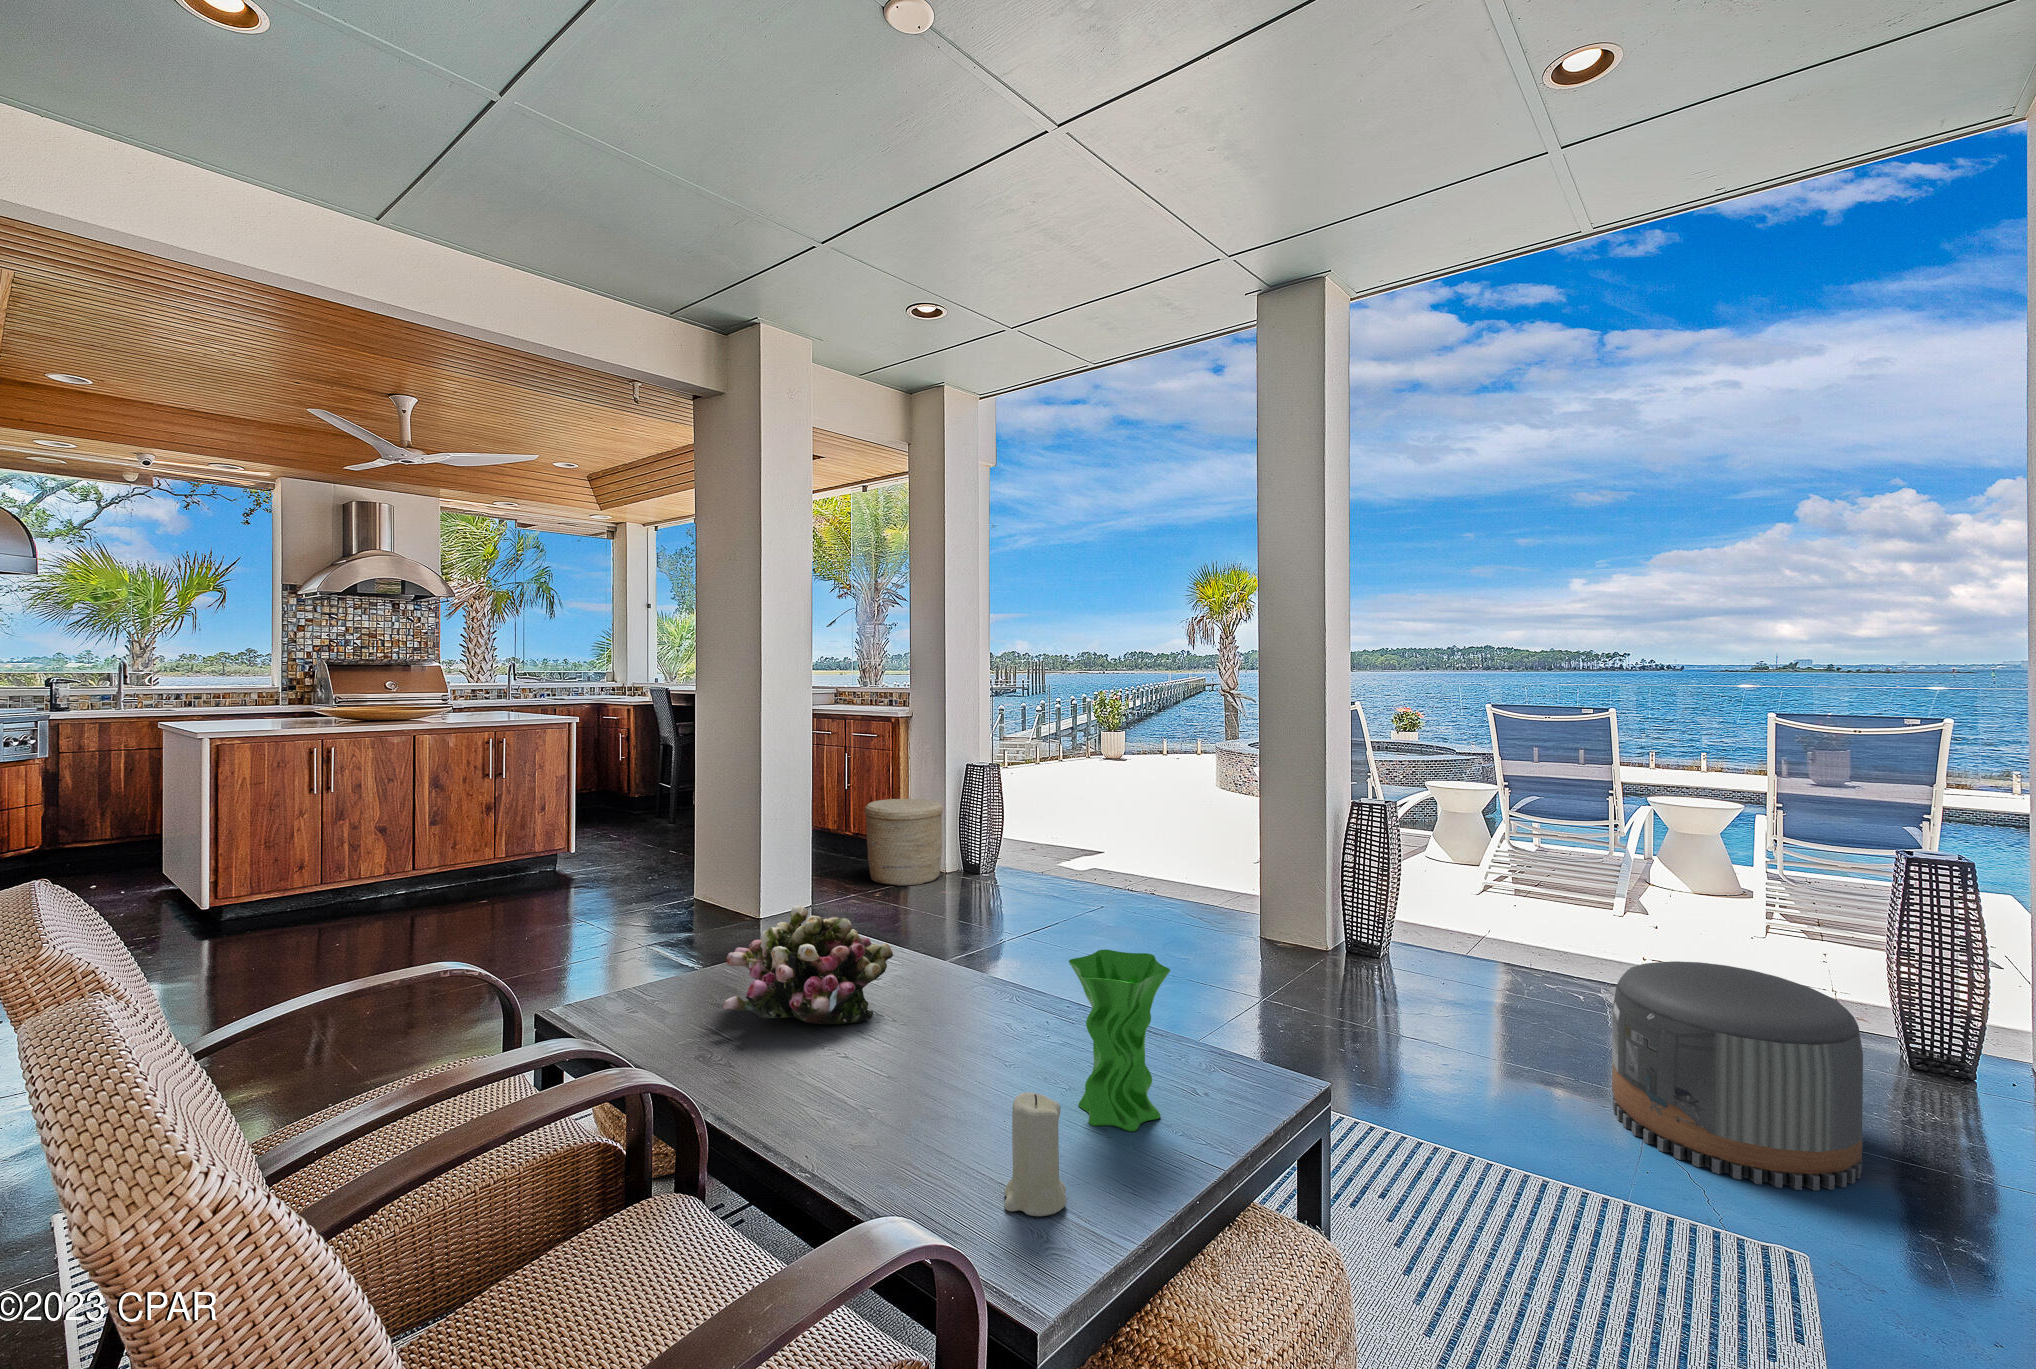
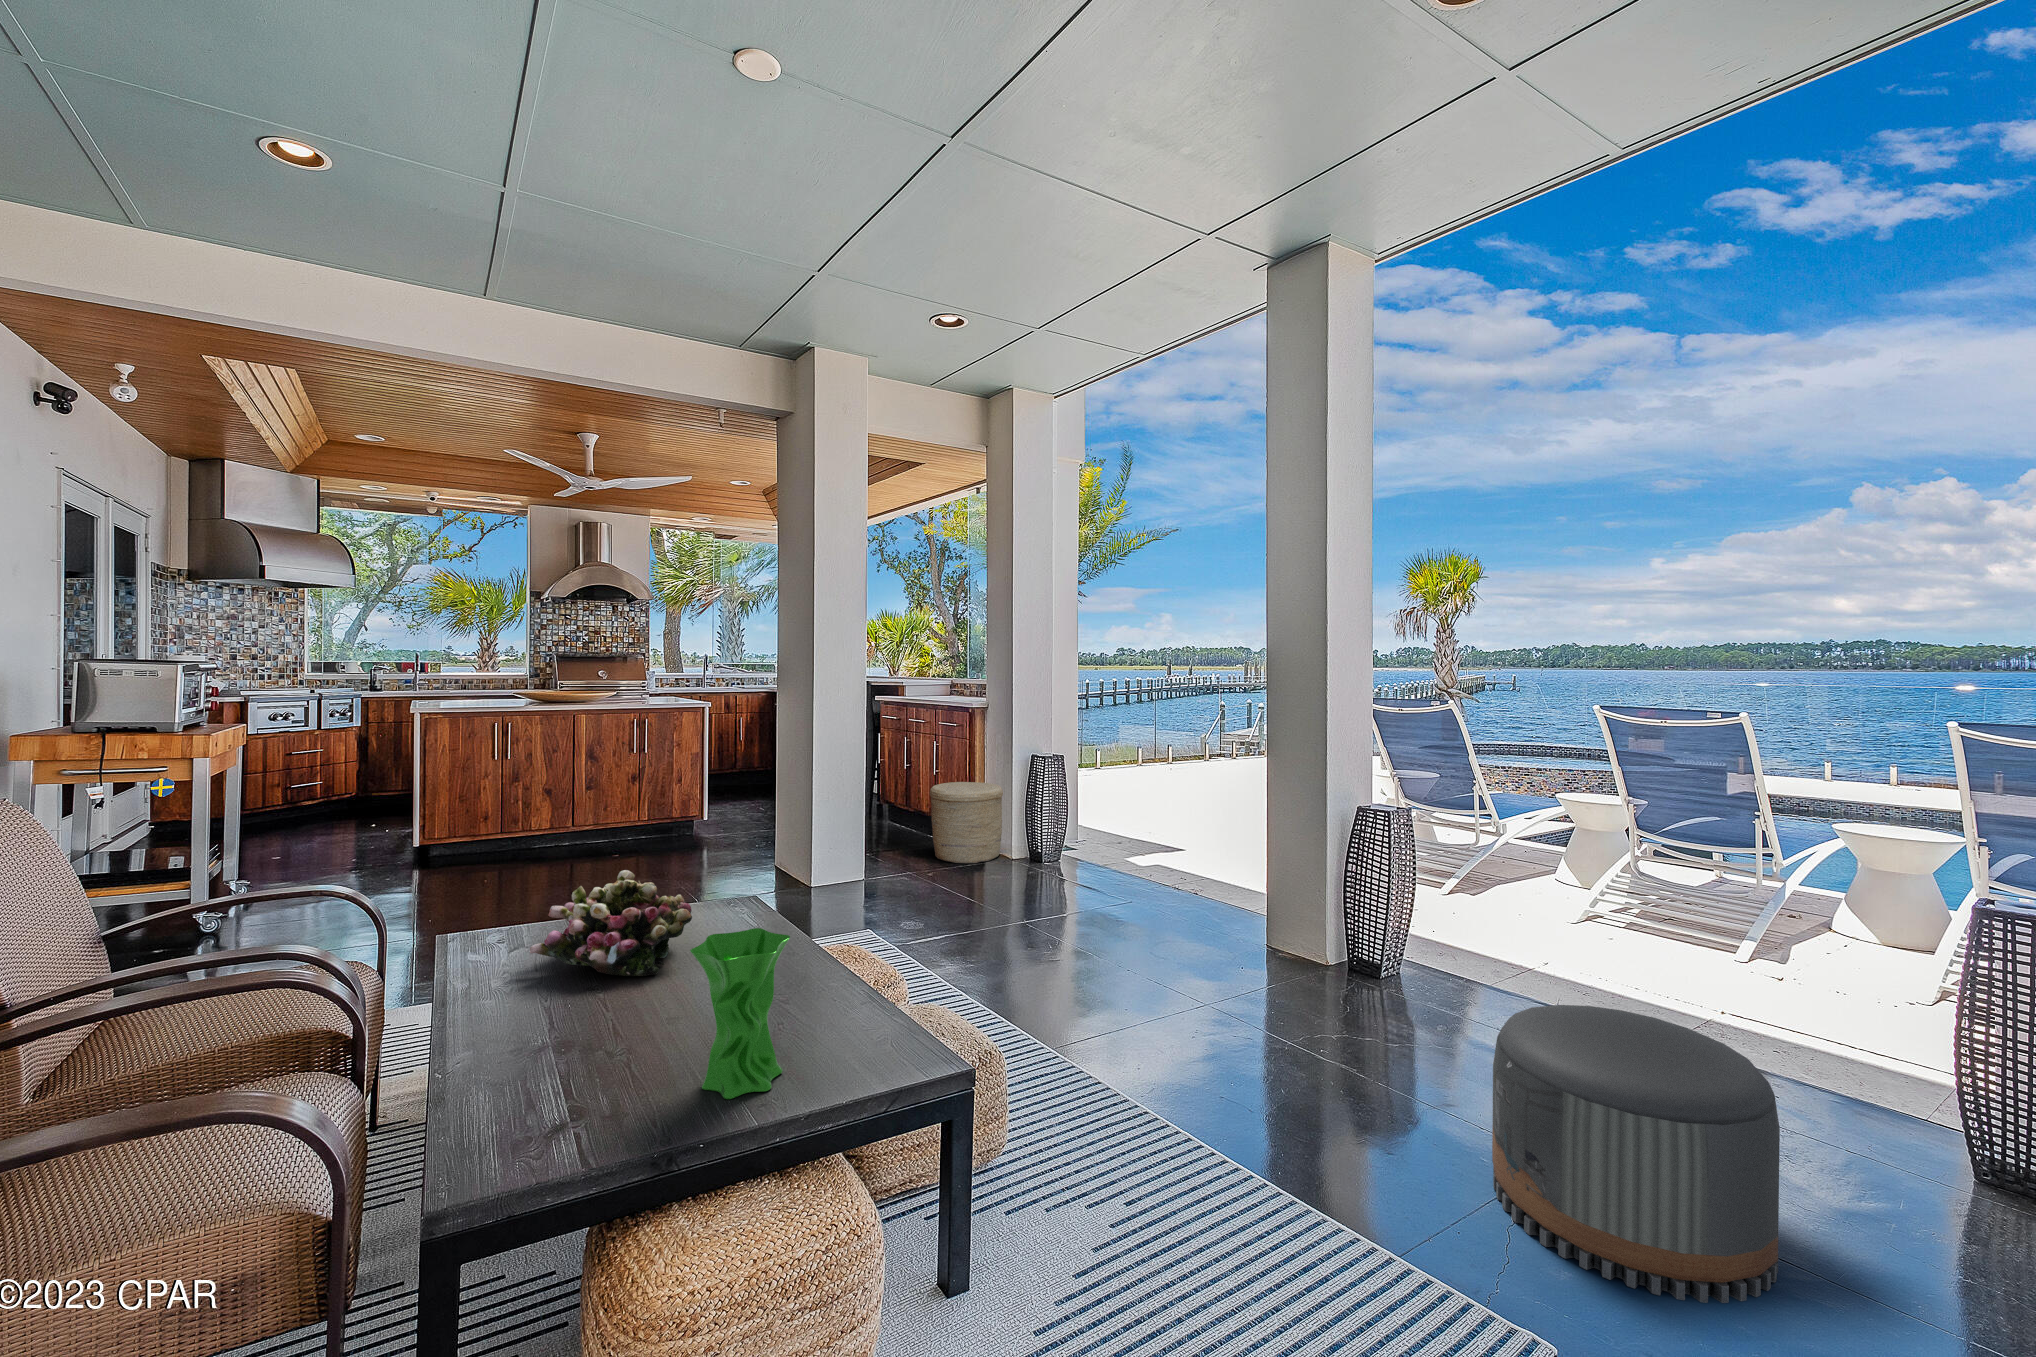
candle: present [1004,1092,1066,1216] -> none [527,1047,595,1158]

